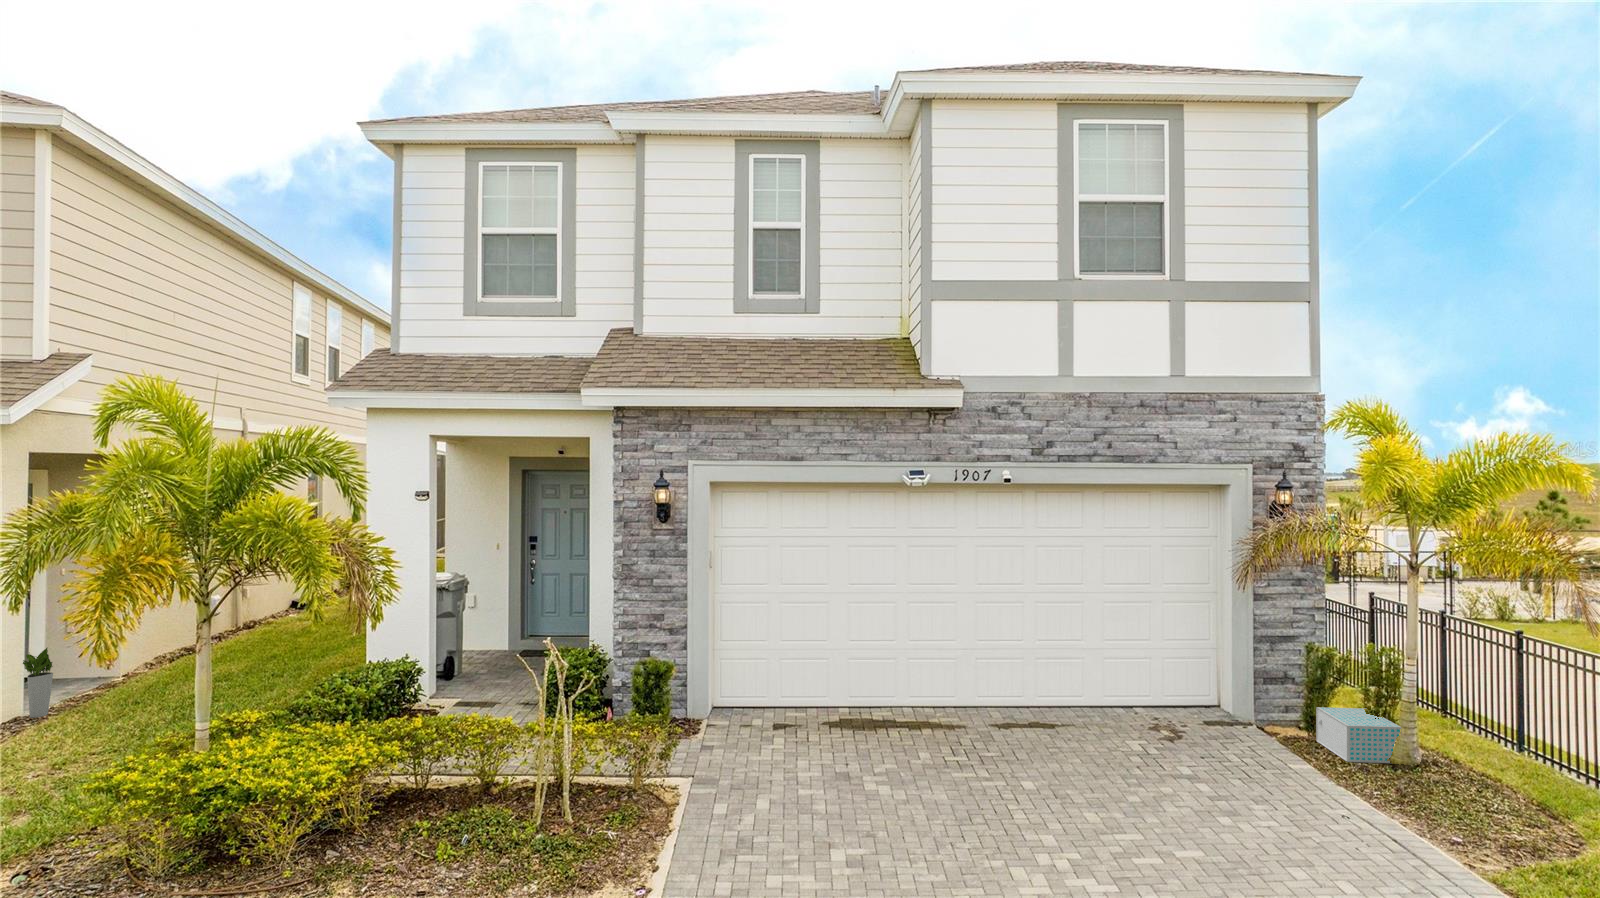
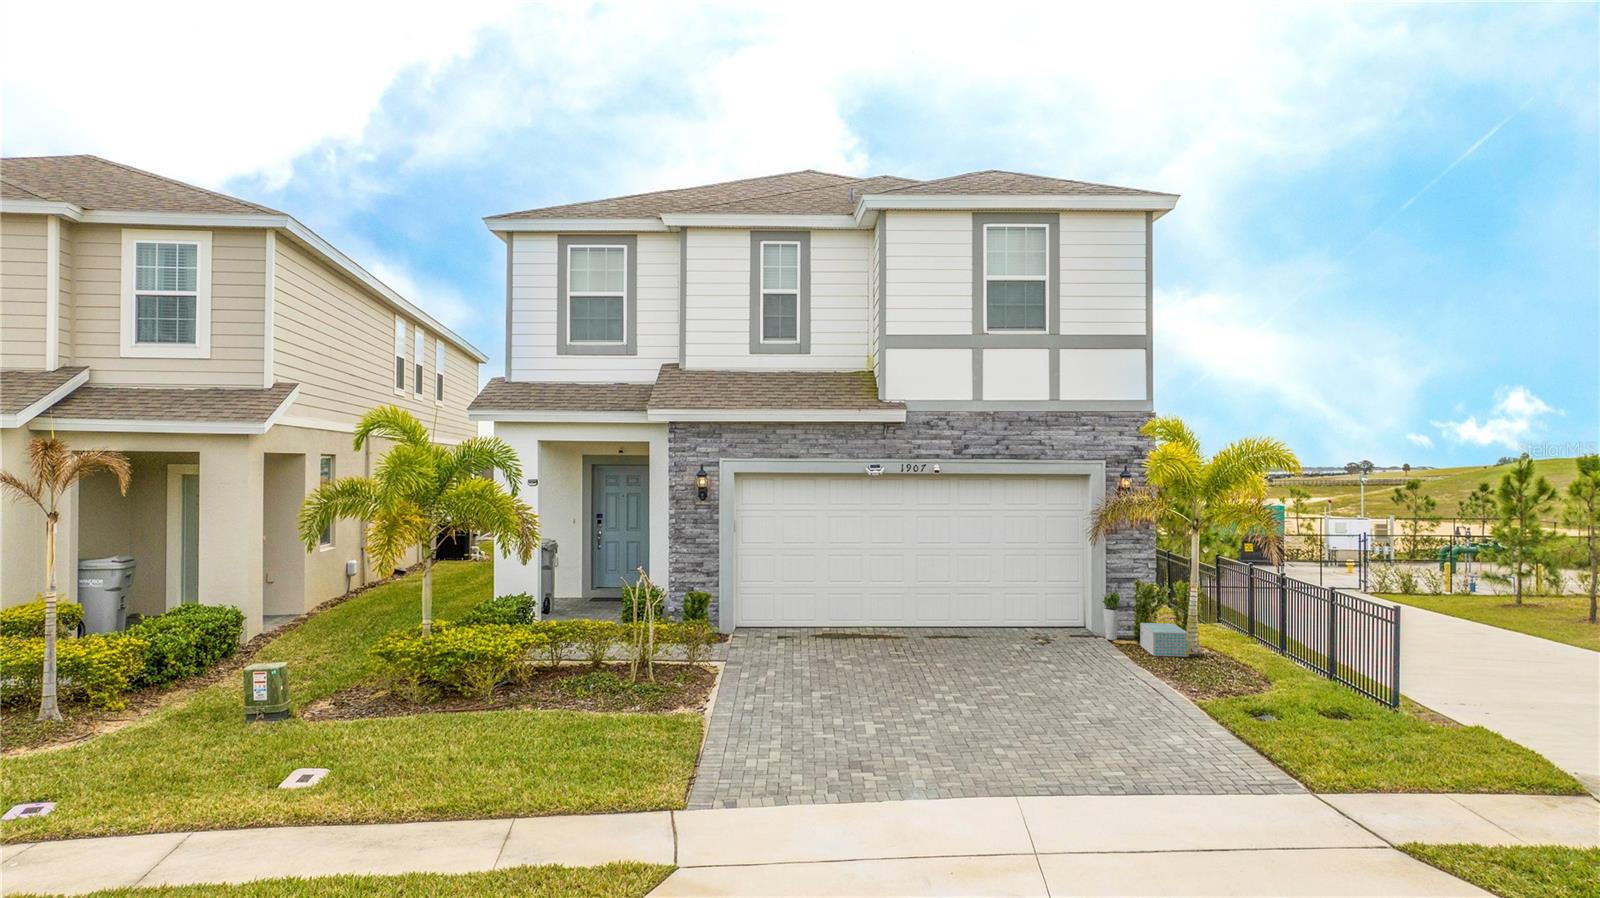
planter: present [23,648,53,718] -> present [1103,591,1121,640]

